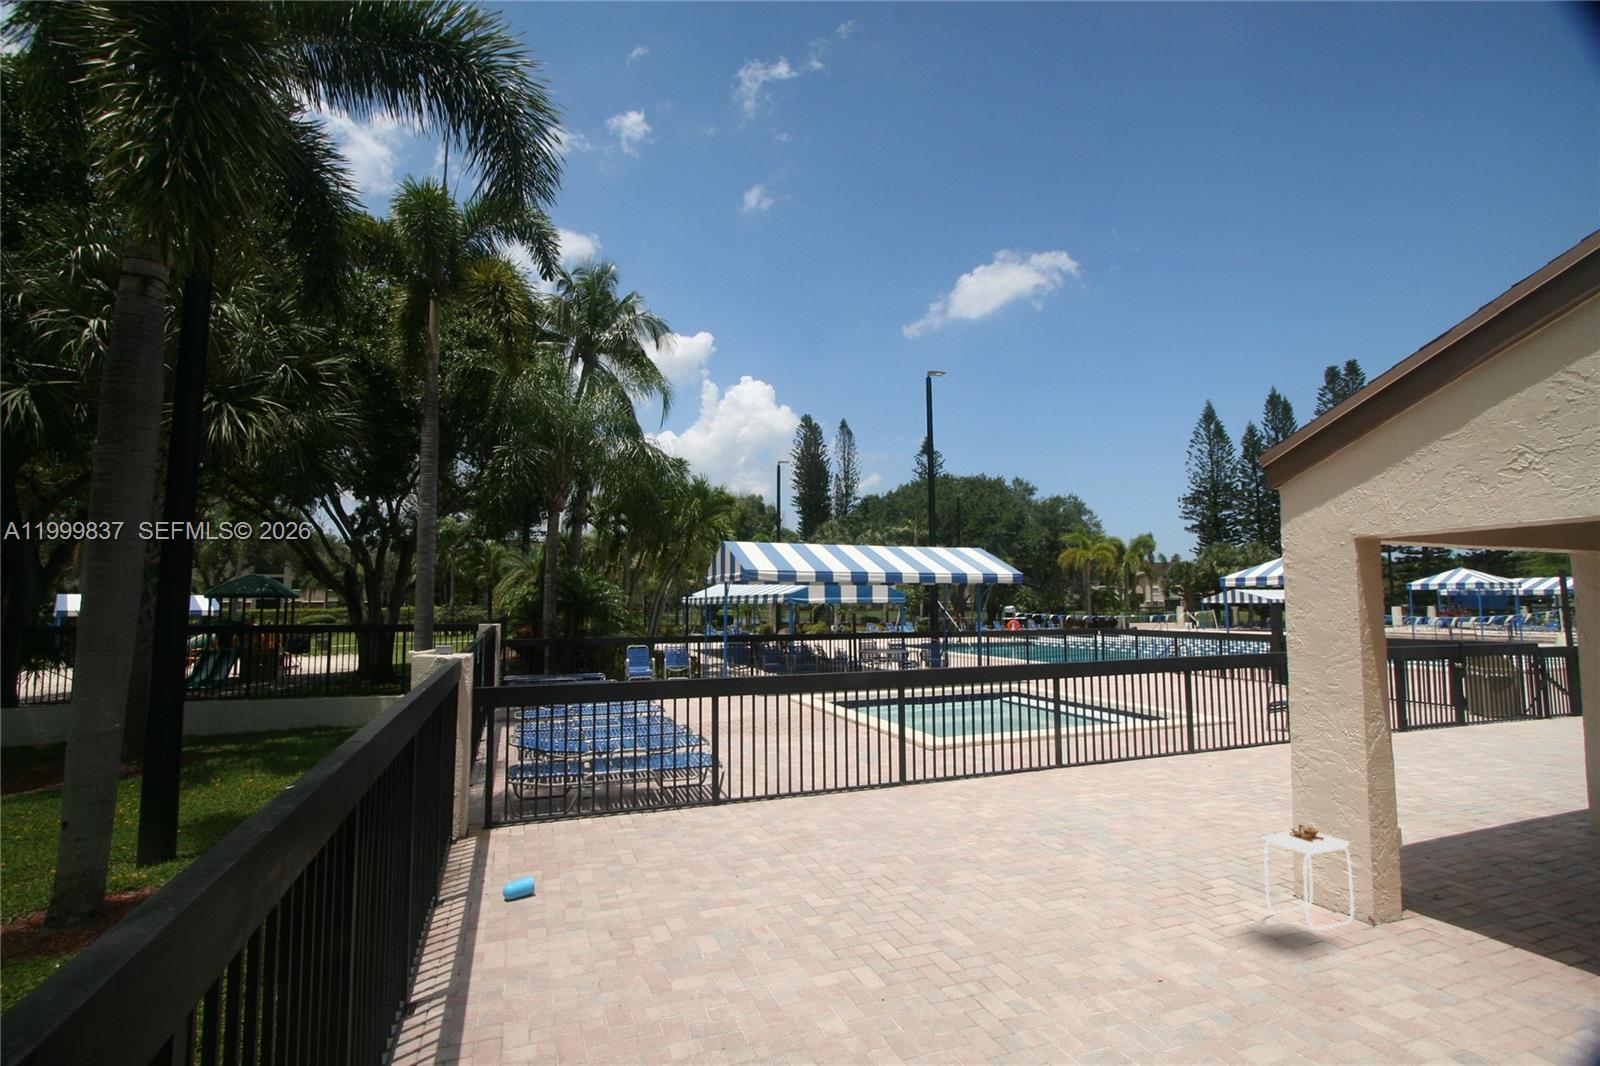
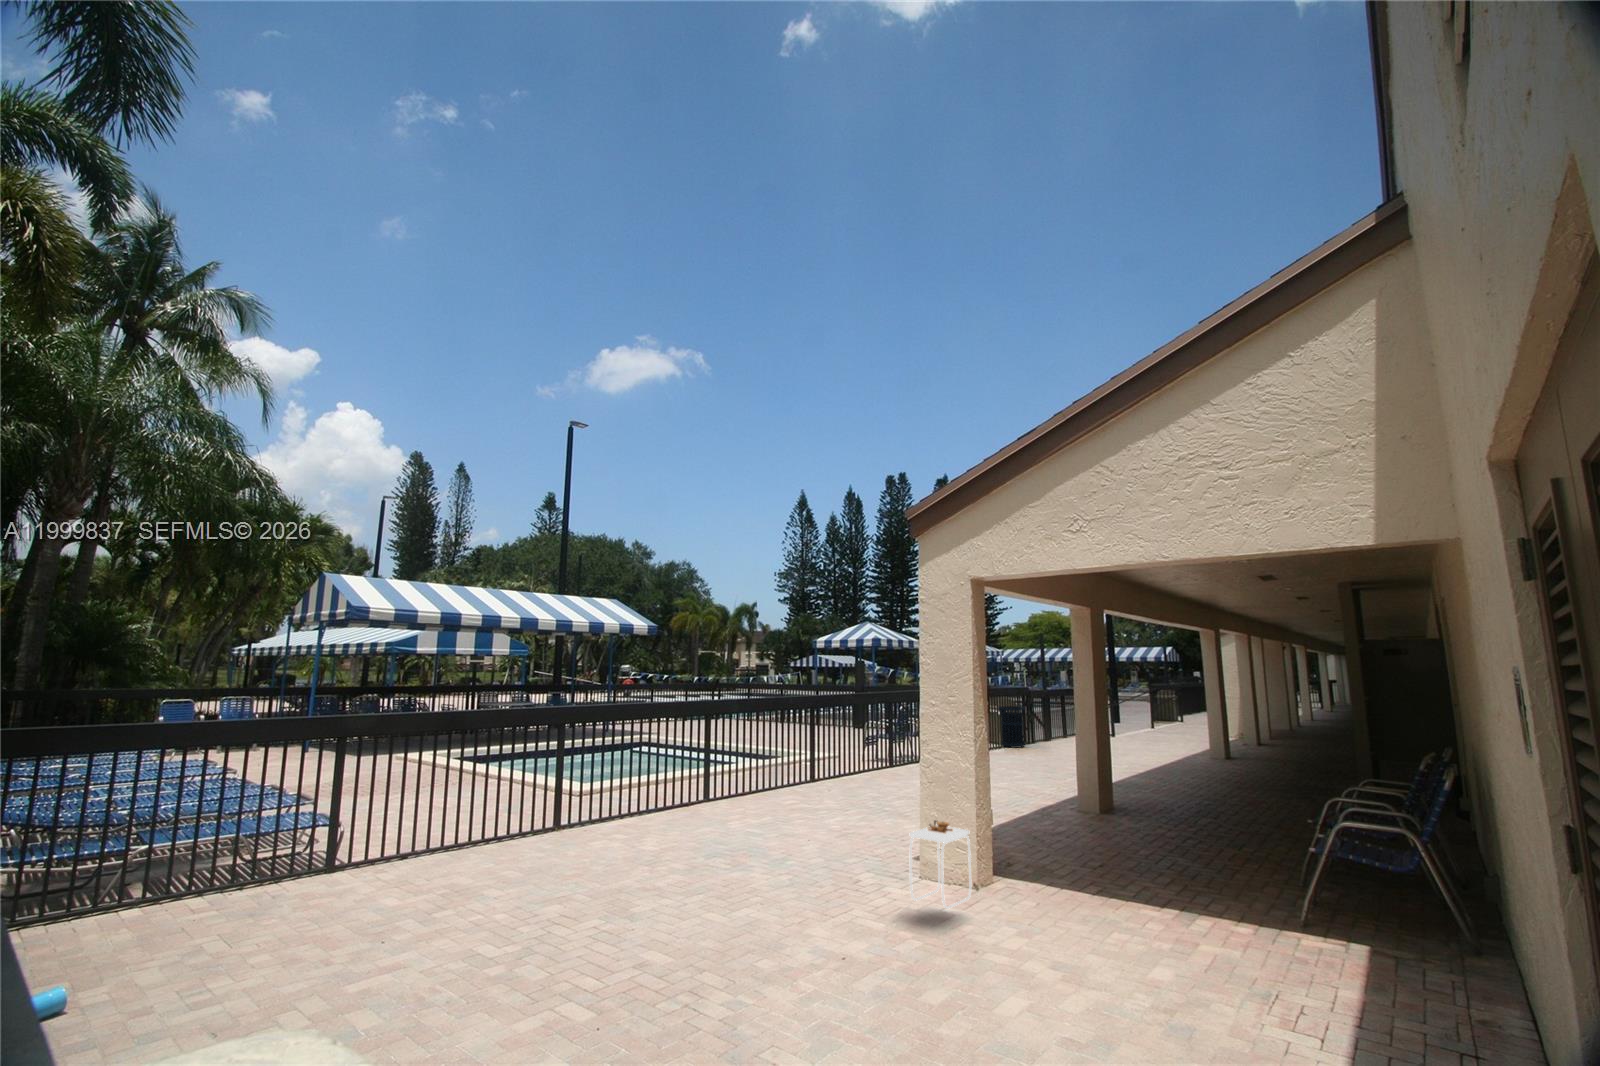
trash can: none [1475,667,1524,722] -> present [997,706,1026,748]

